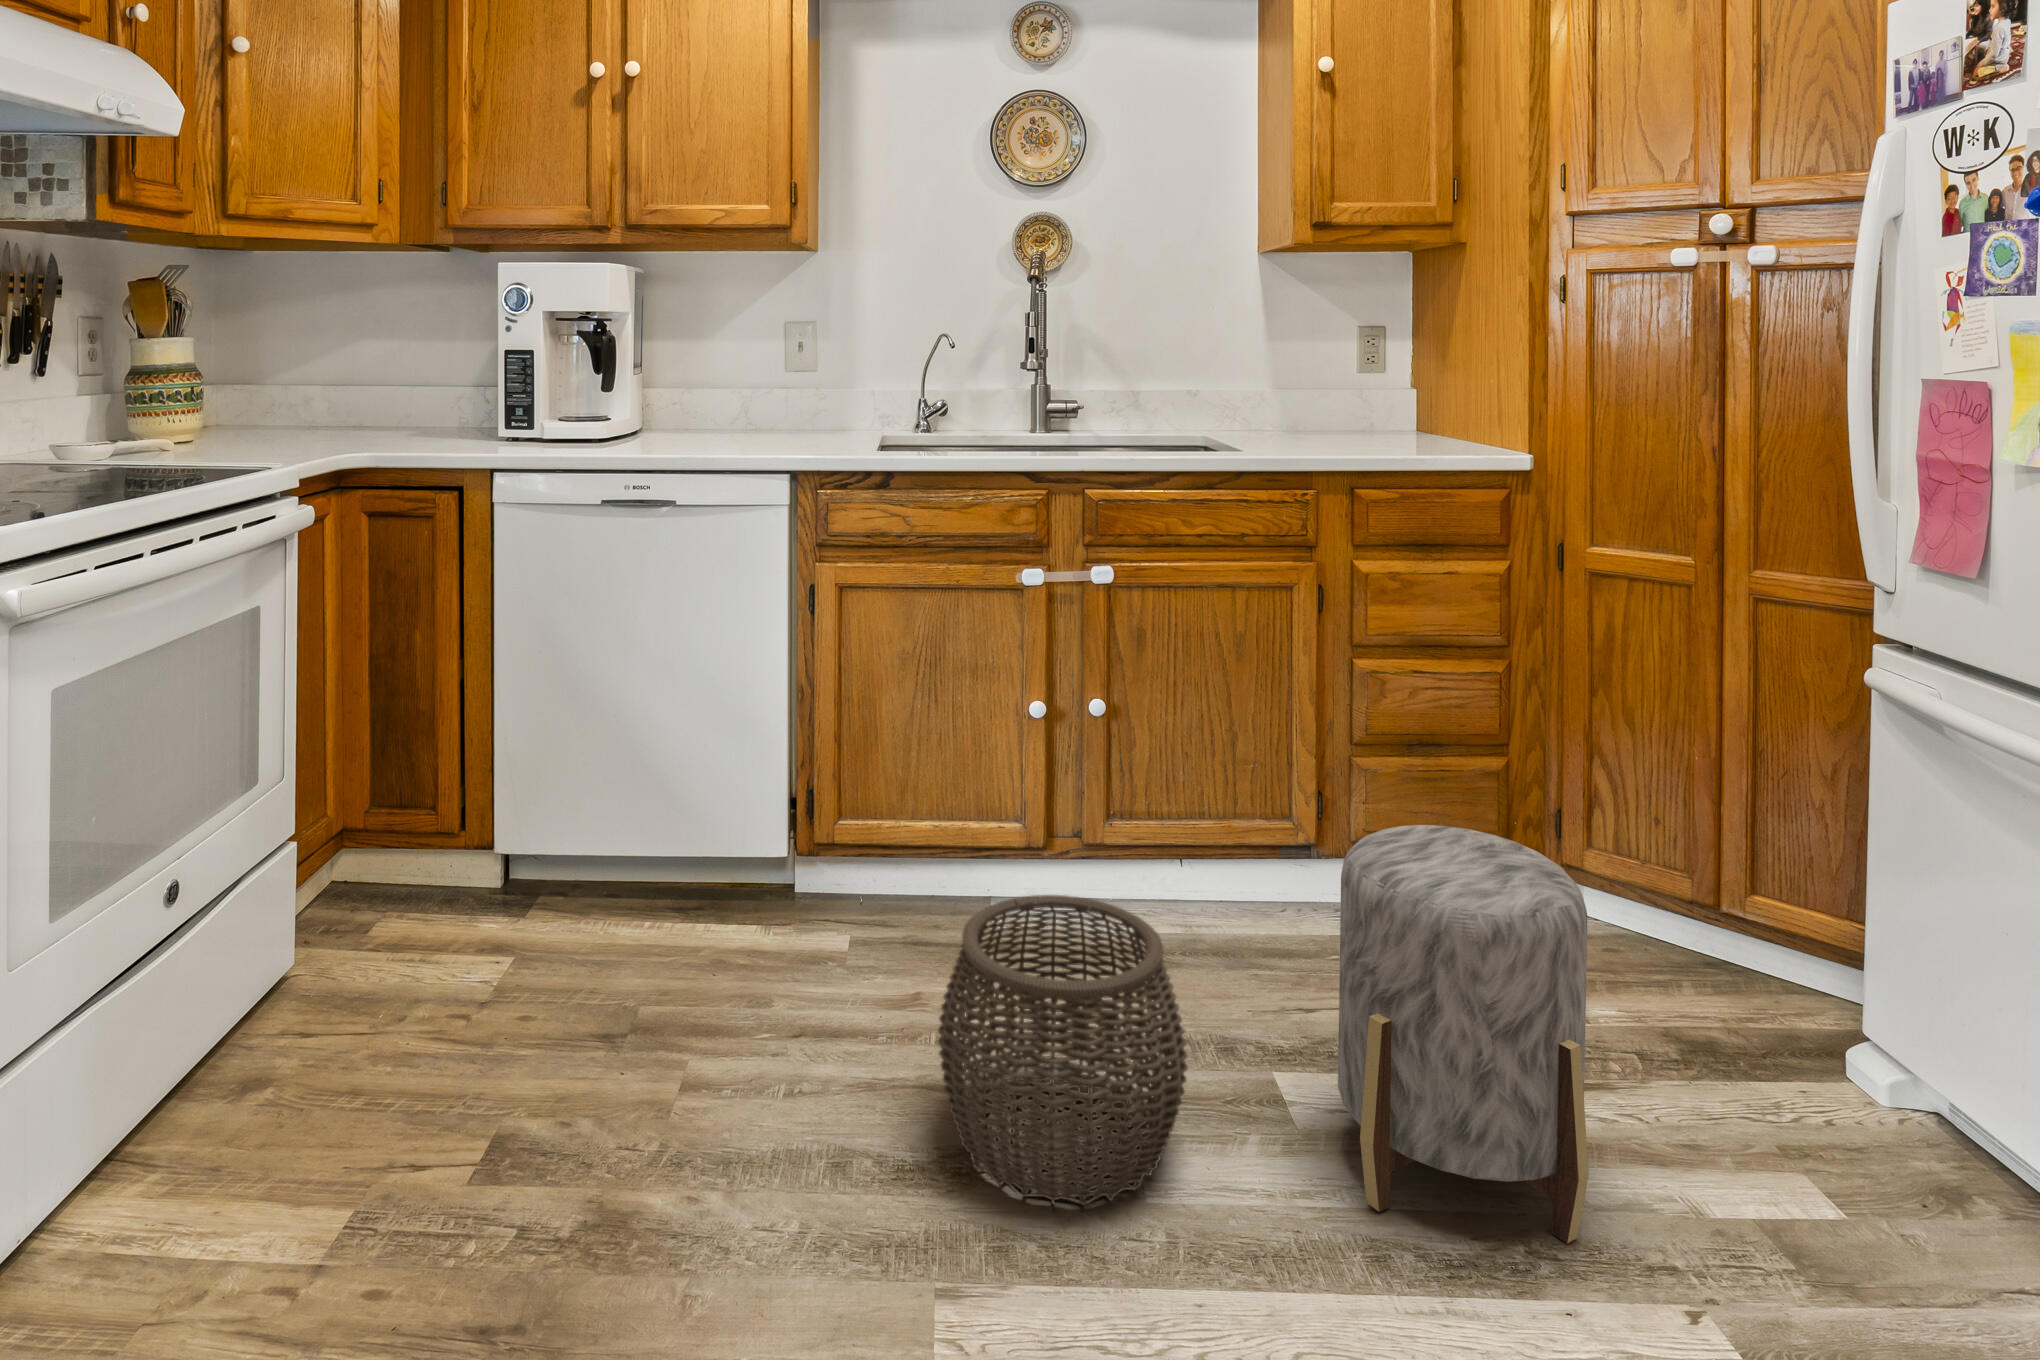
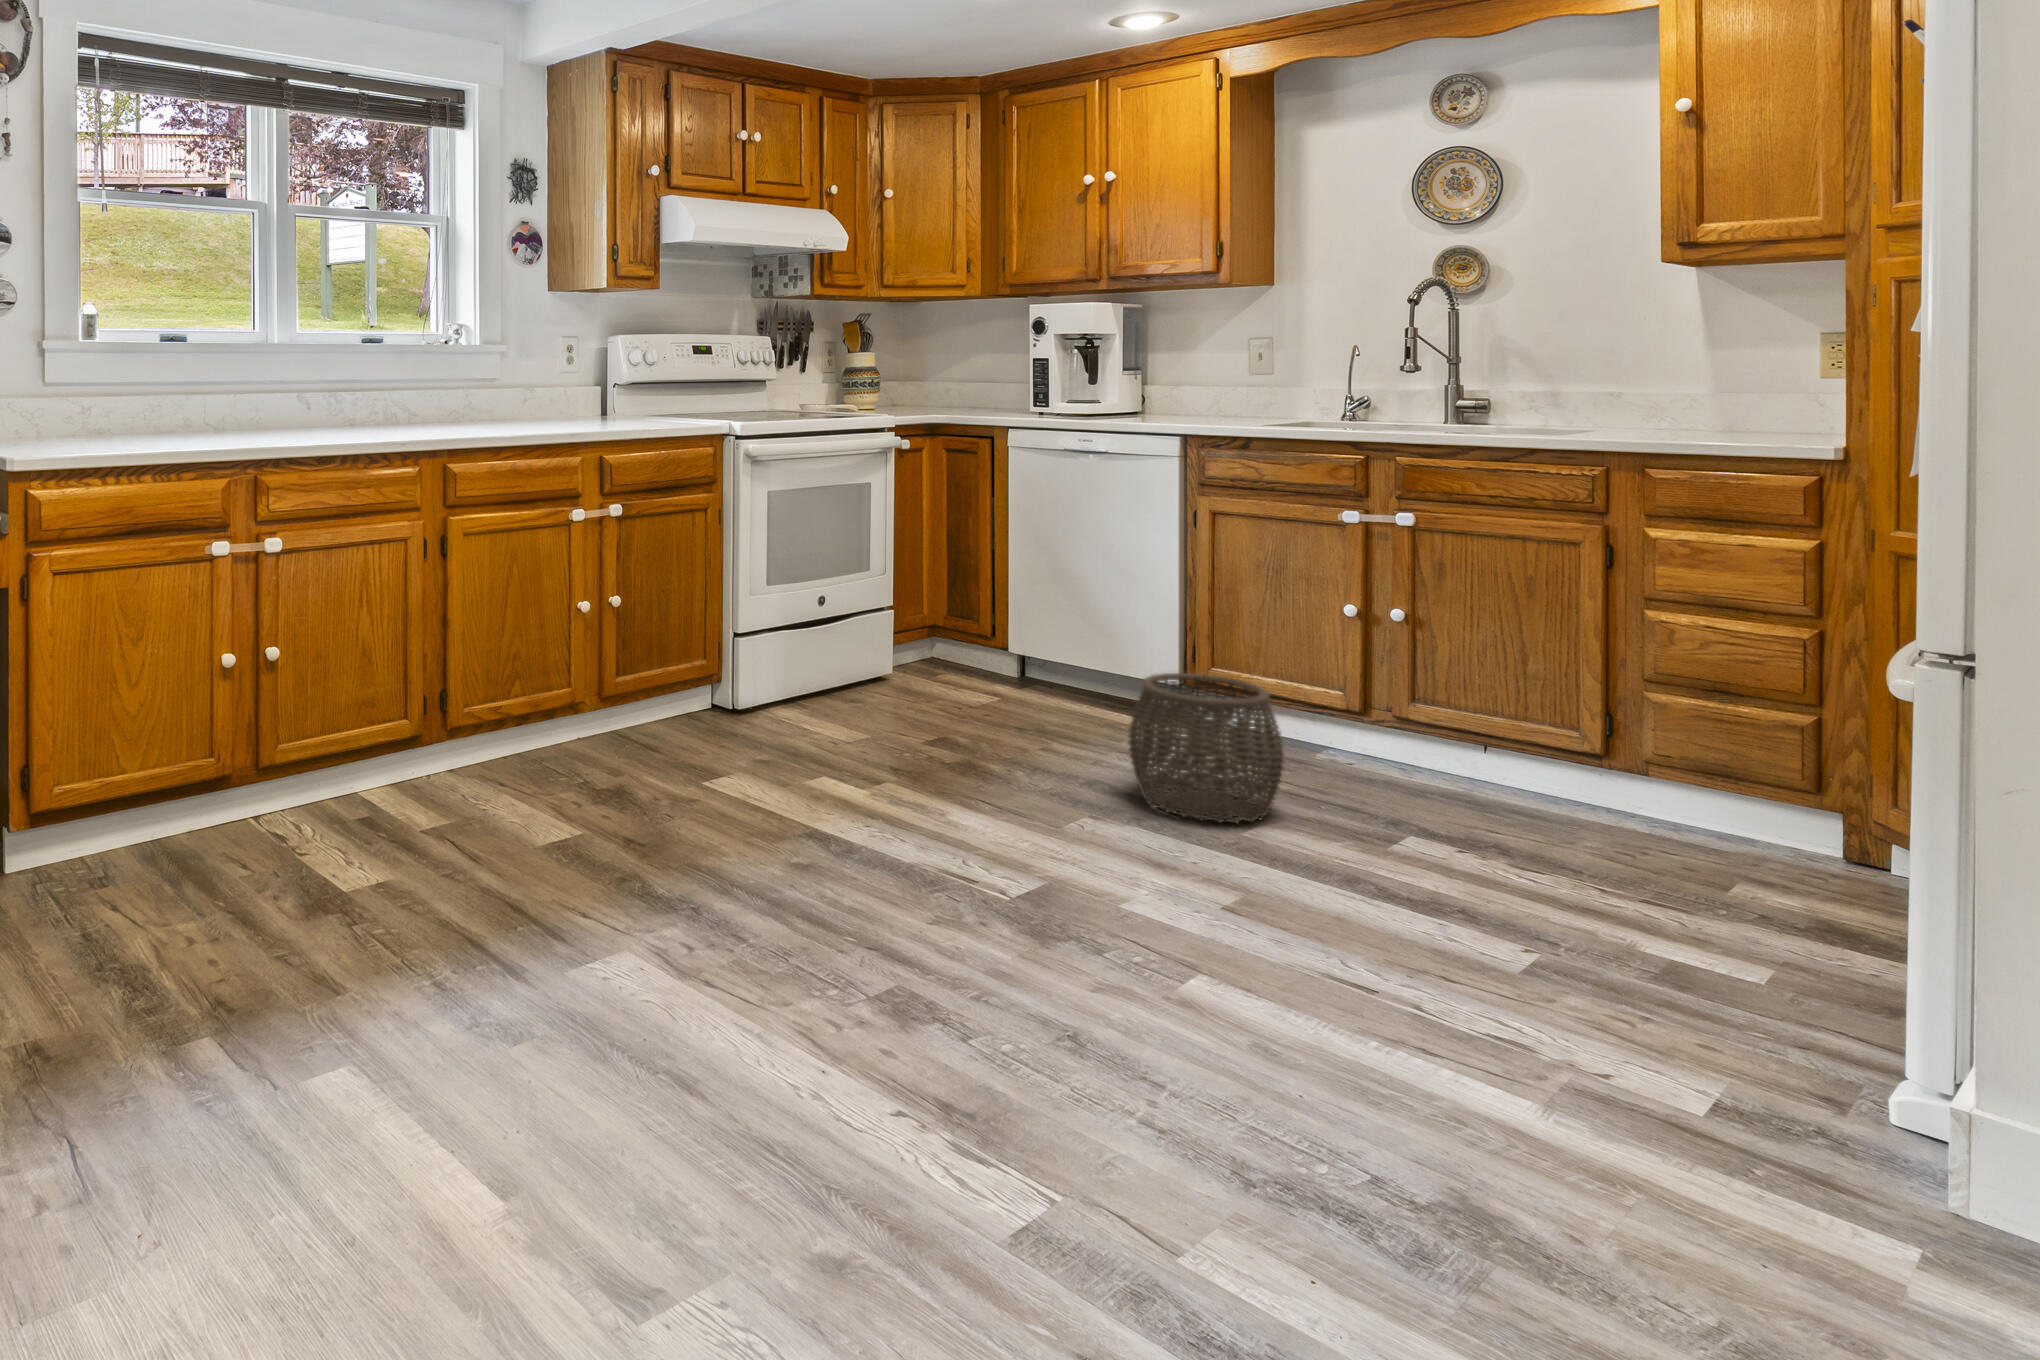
stool: present [1338,825,1589,1244] -> none [1349,664,1560,910]

